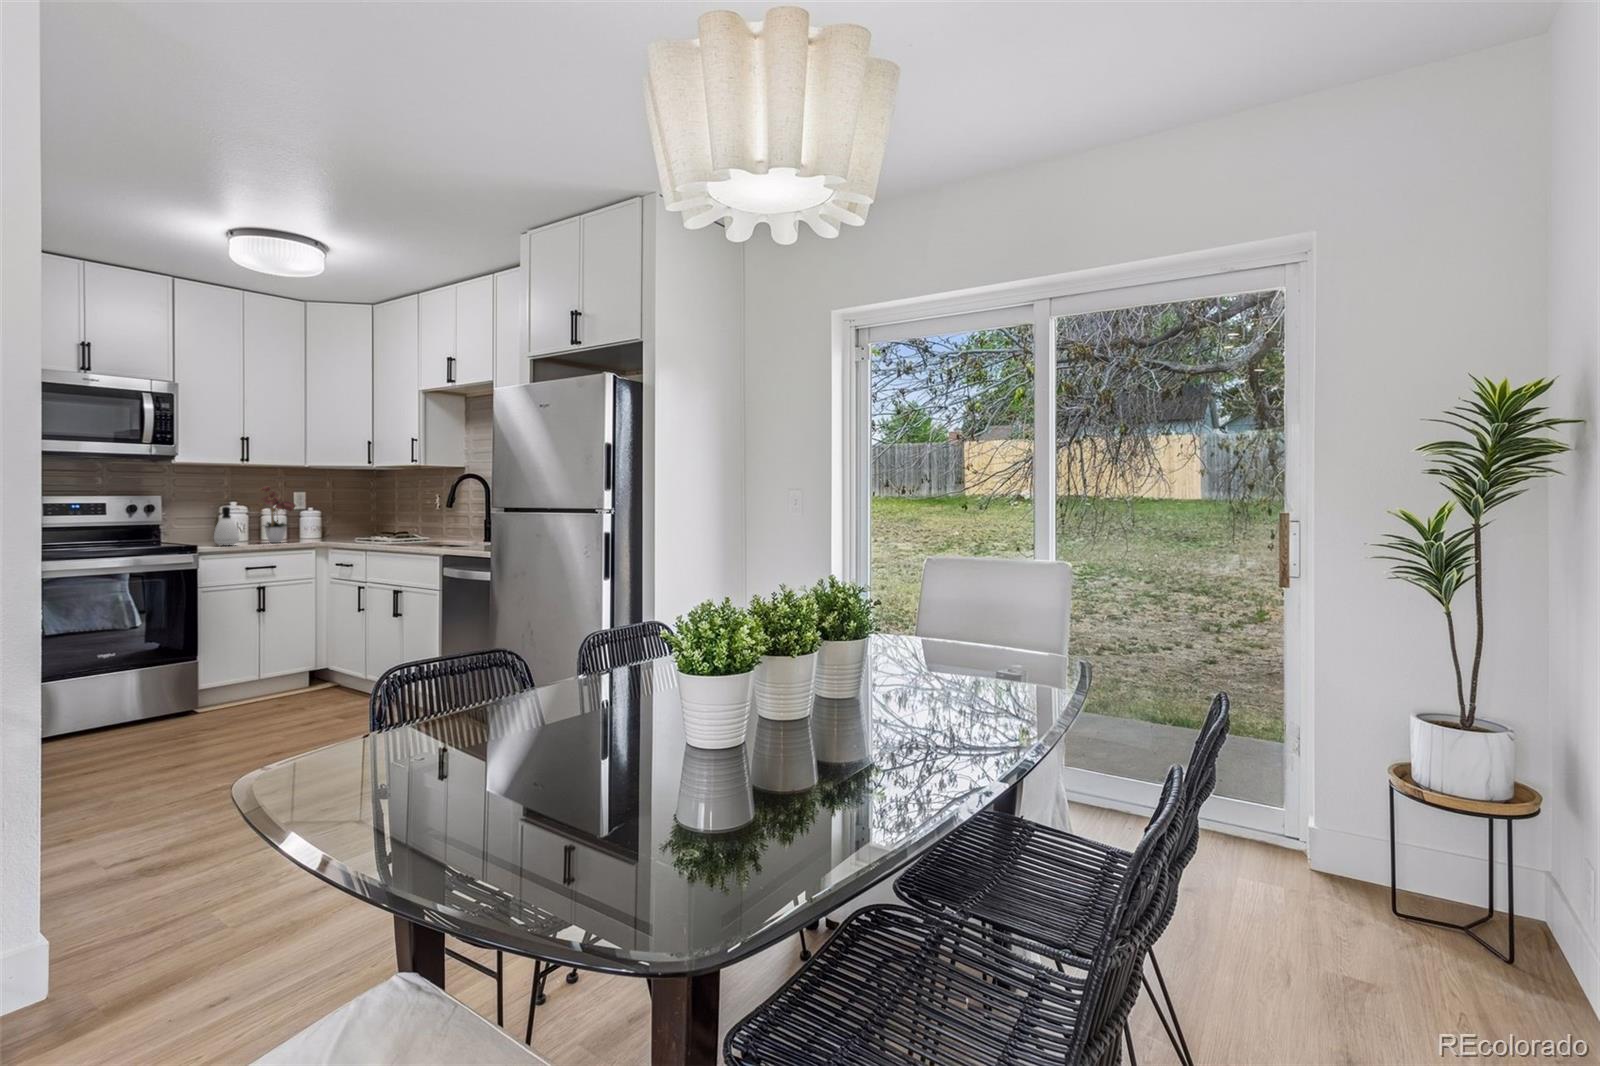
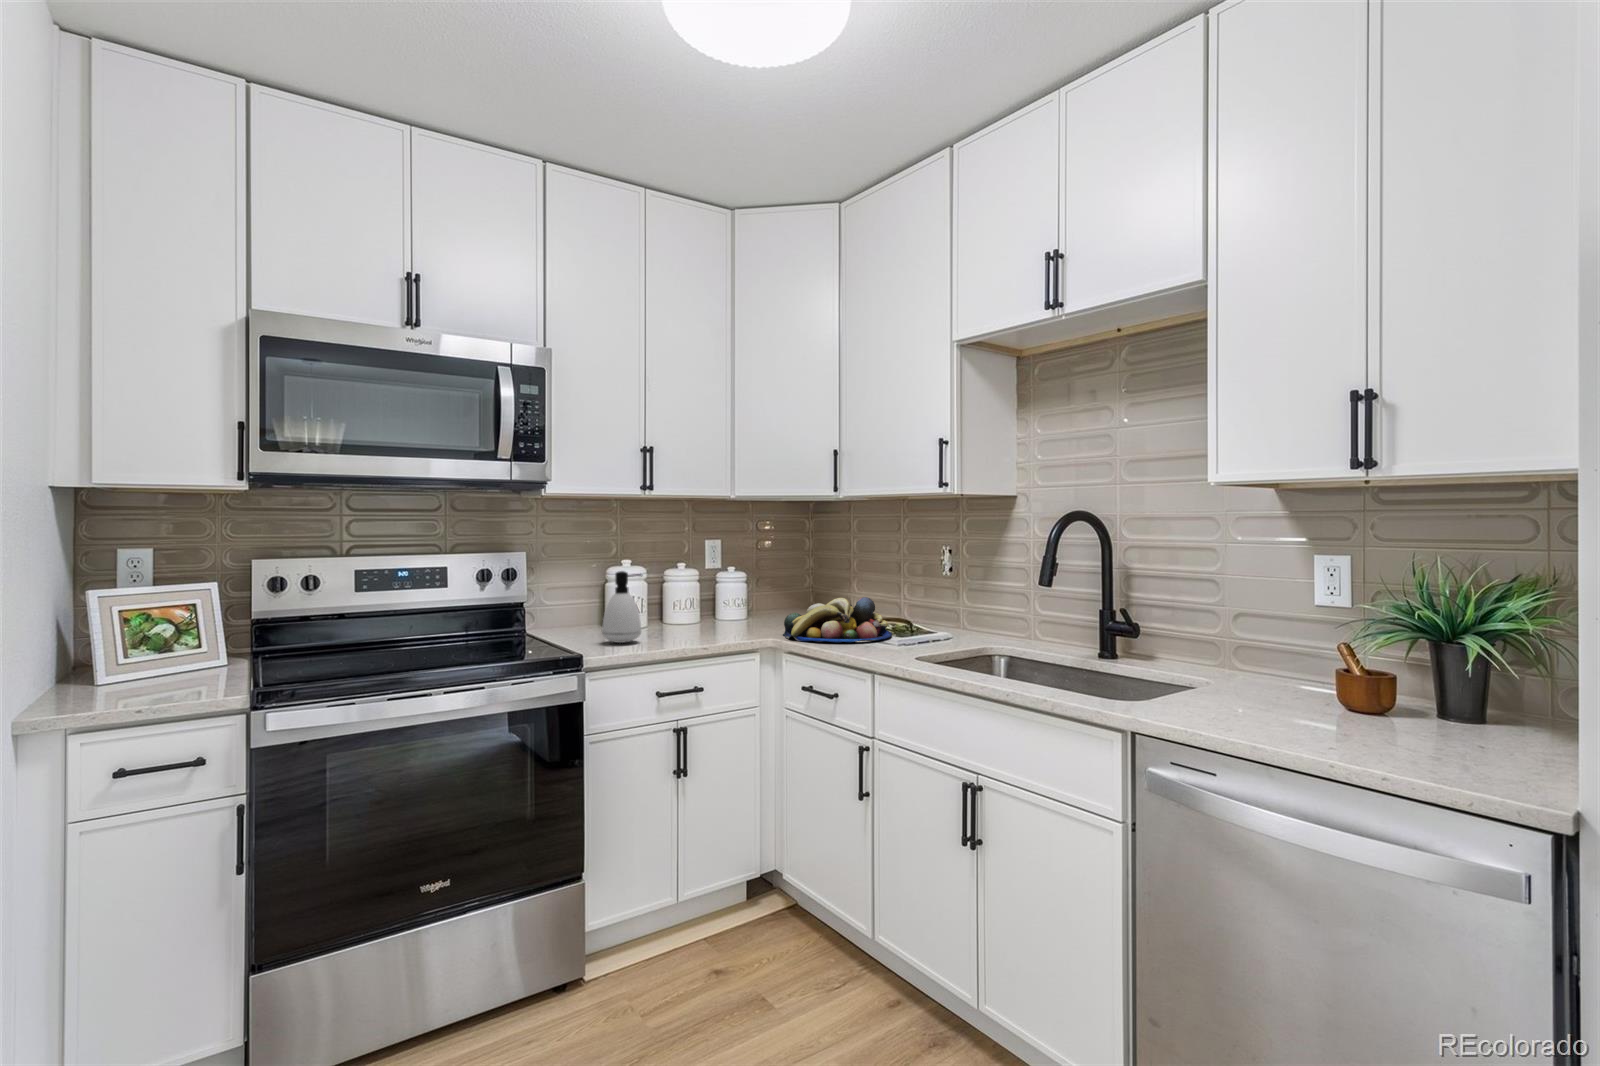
flower arrangement: present [260,487,296,543] -> none [662,529,726,632]
fruit bowl: none [333,522,399,544] -> present [783,597,892,642]

